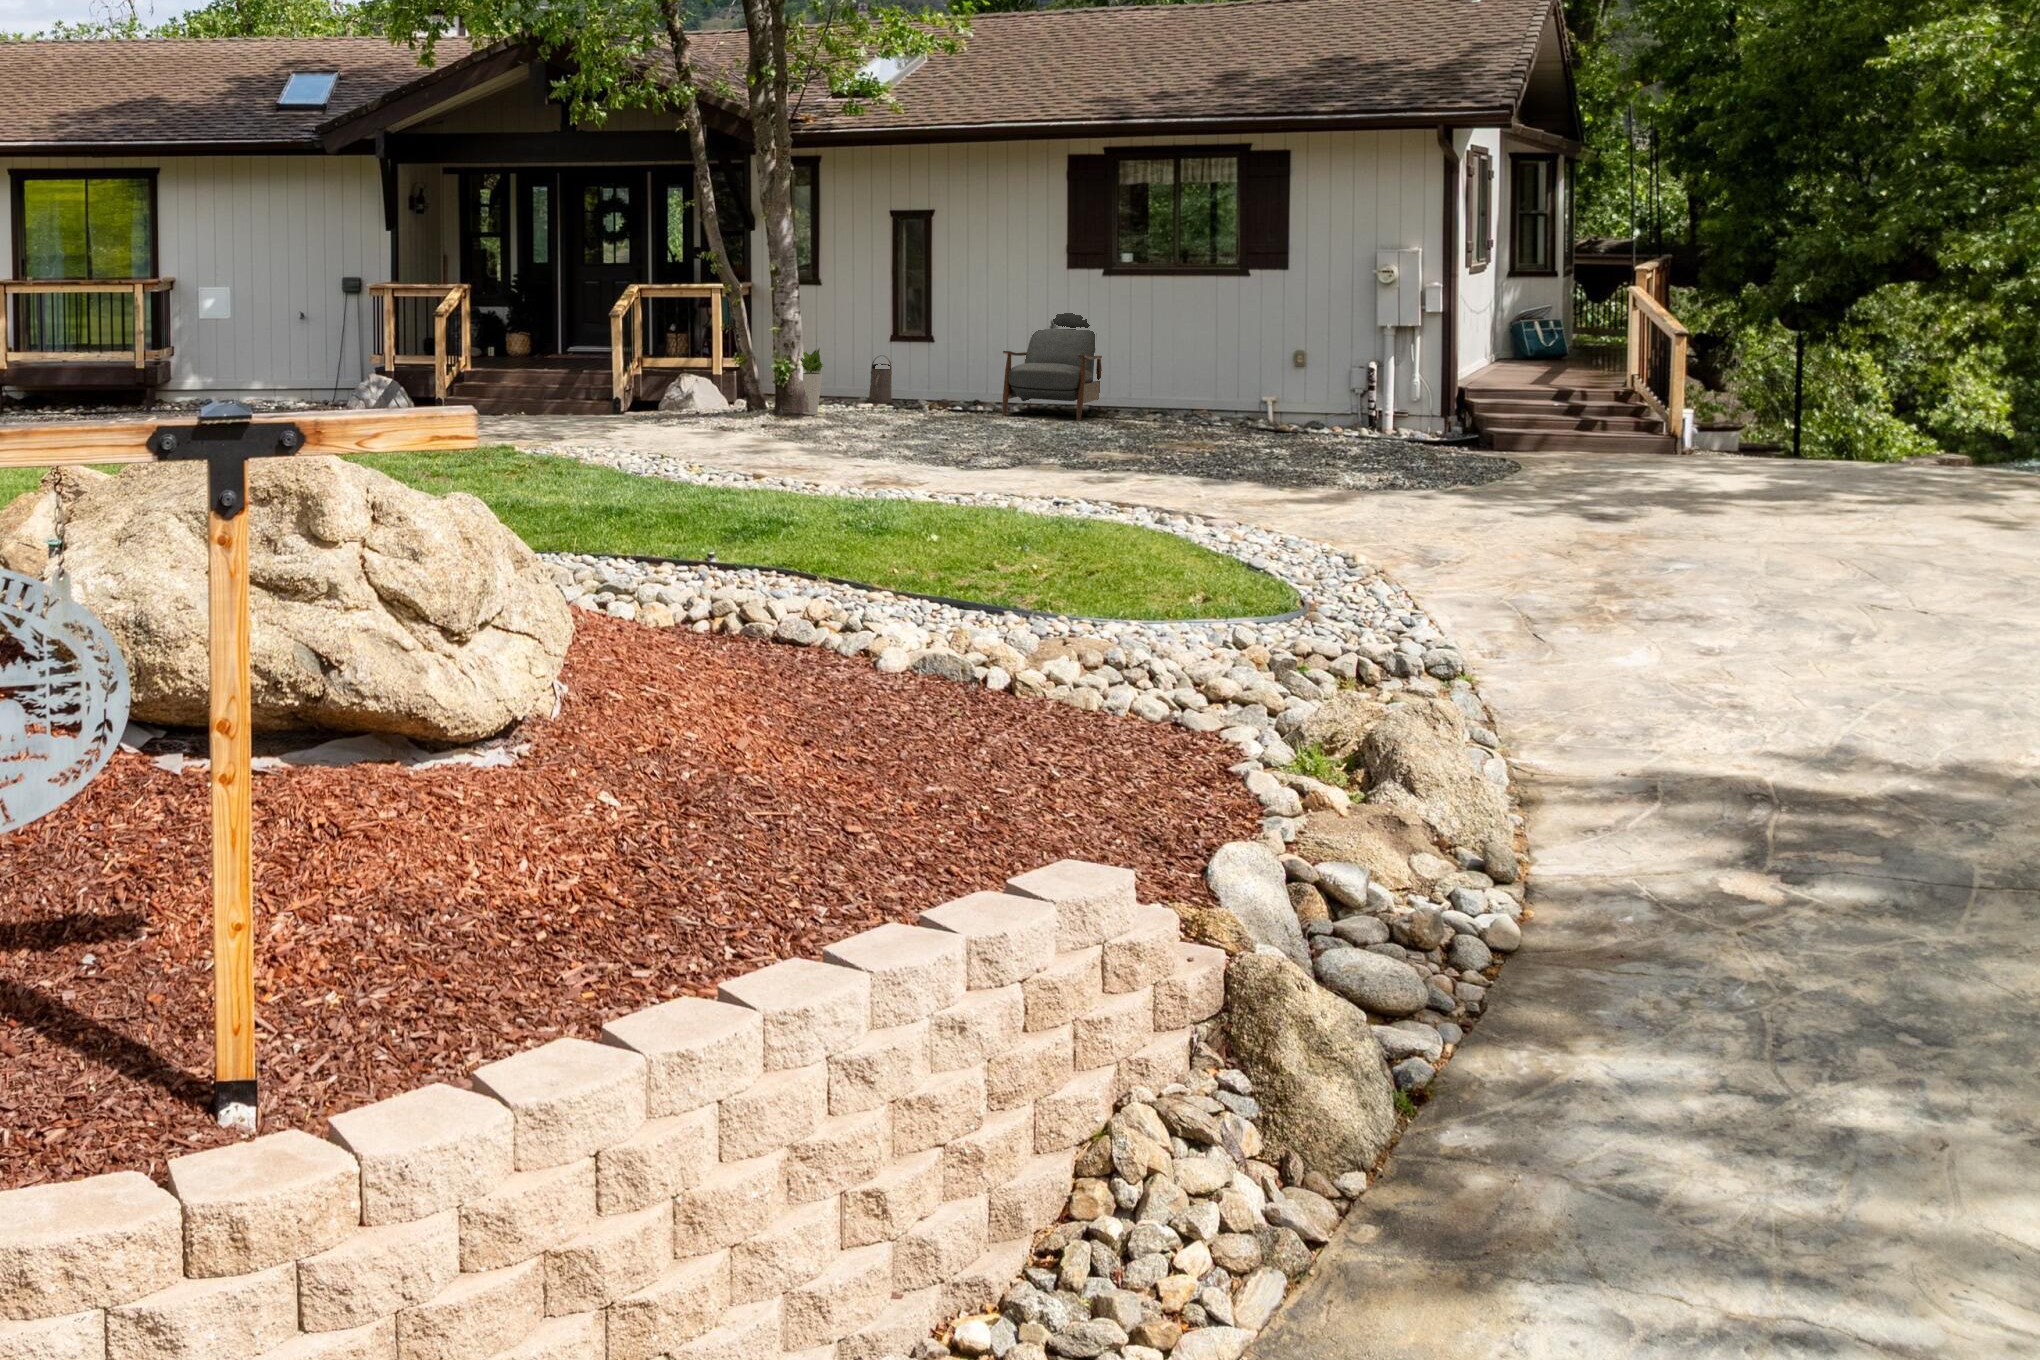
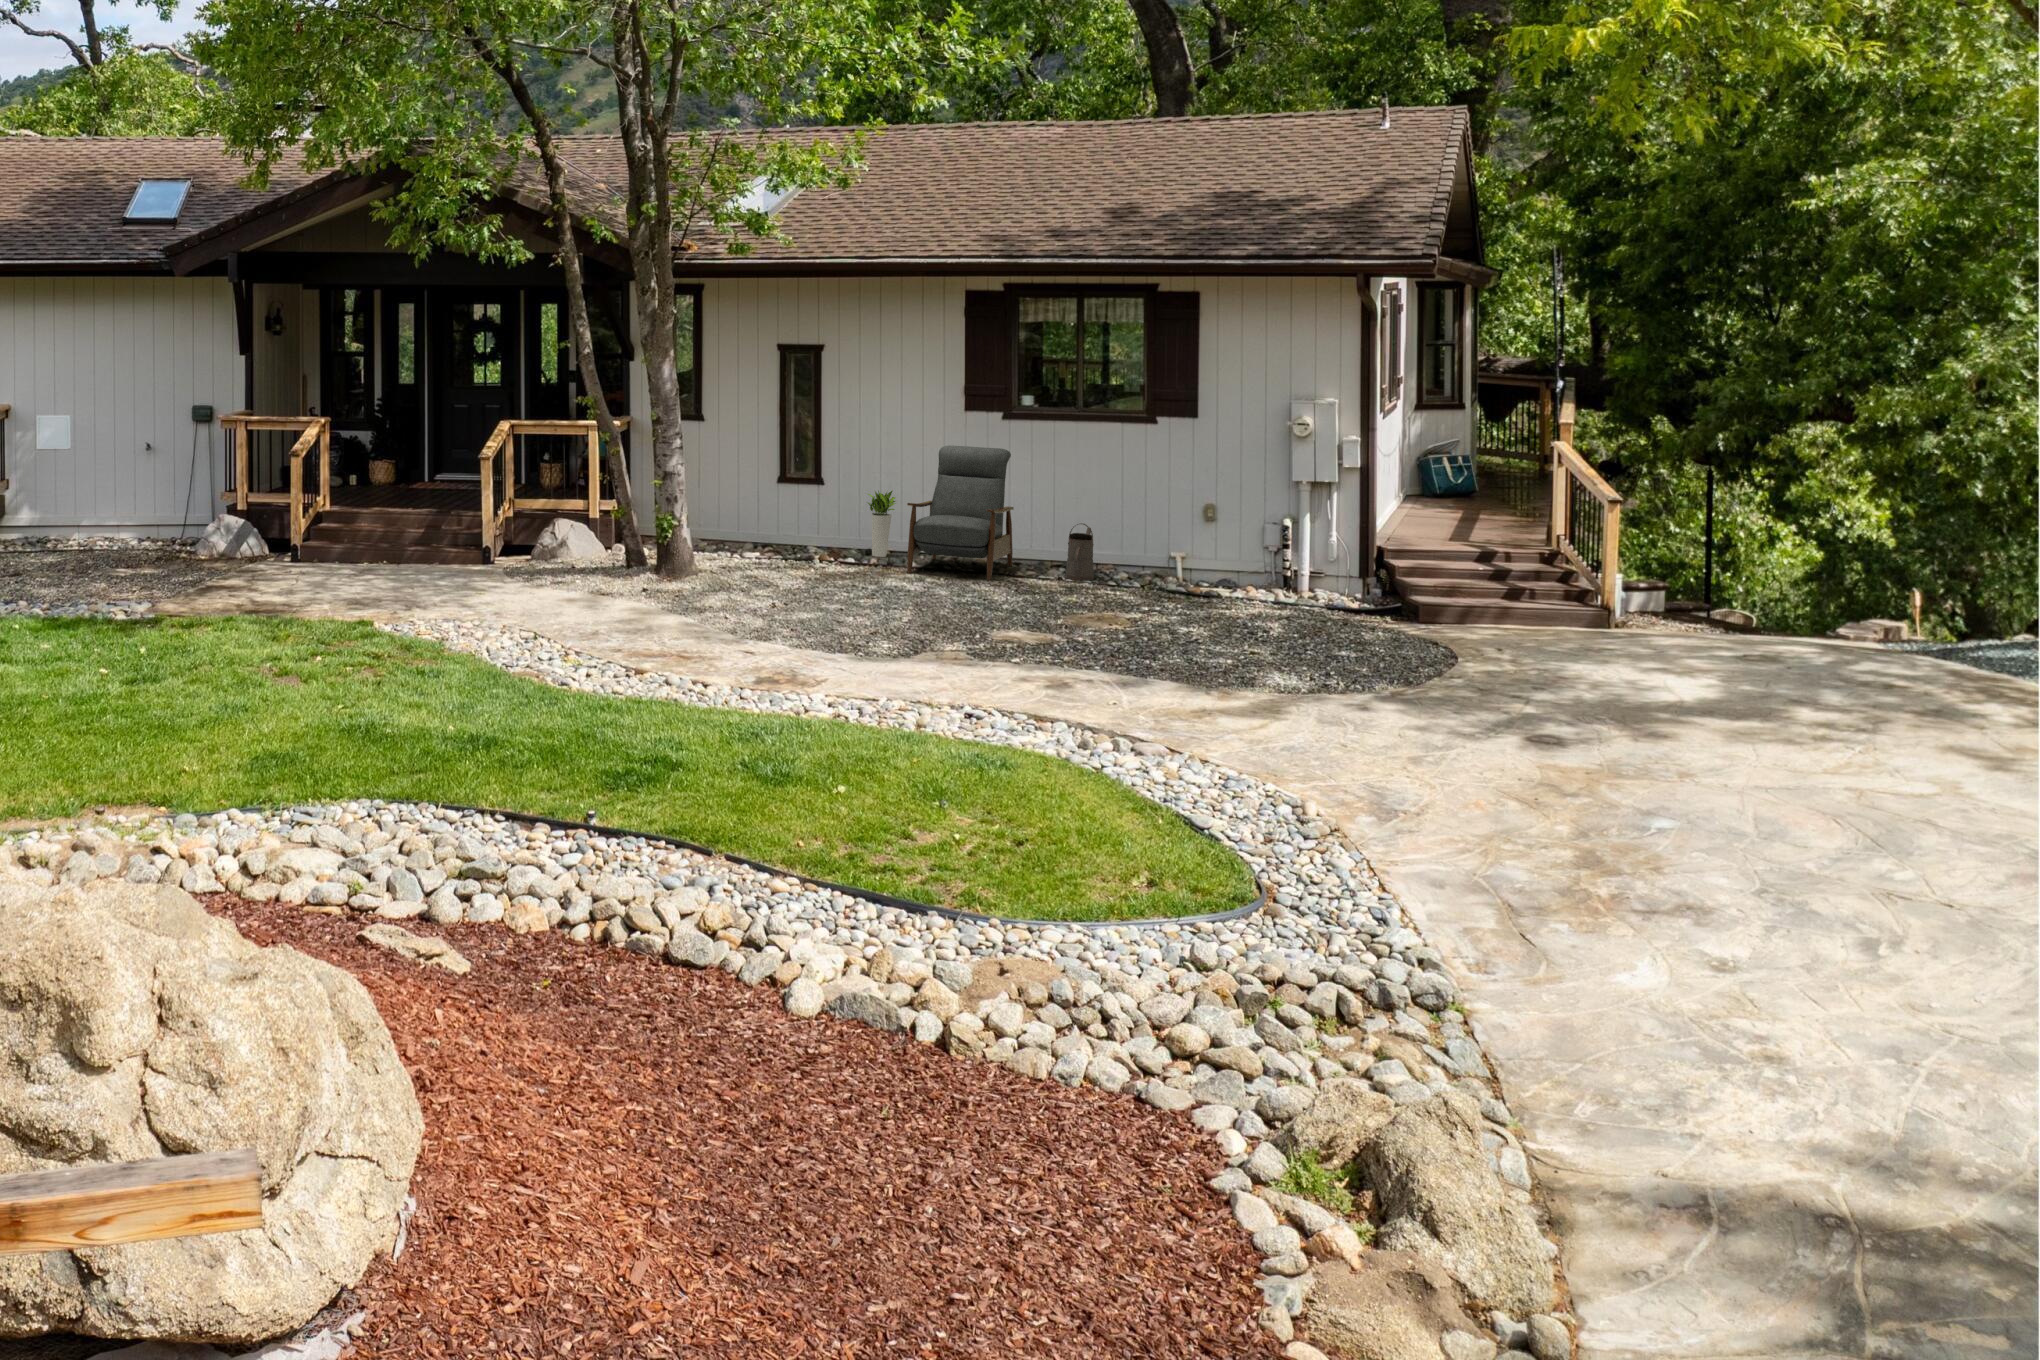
planter: present [800,348,823,415] -> present [868,491,896,557]
watering can: present [868,355,892,403] -> present [1065,523,1094,580]

